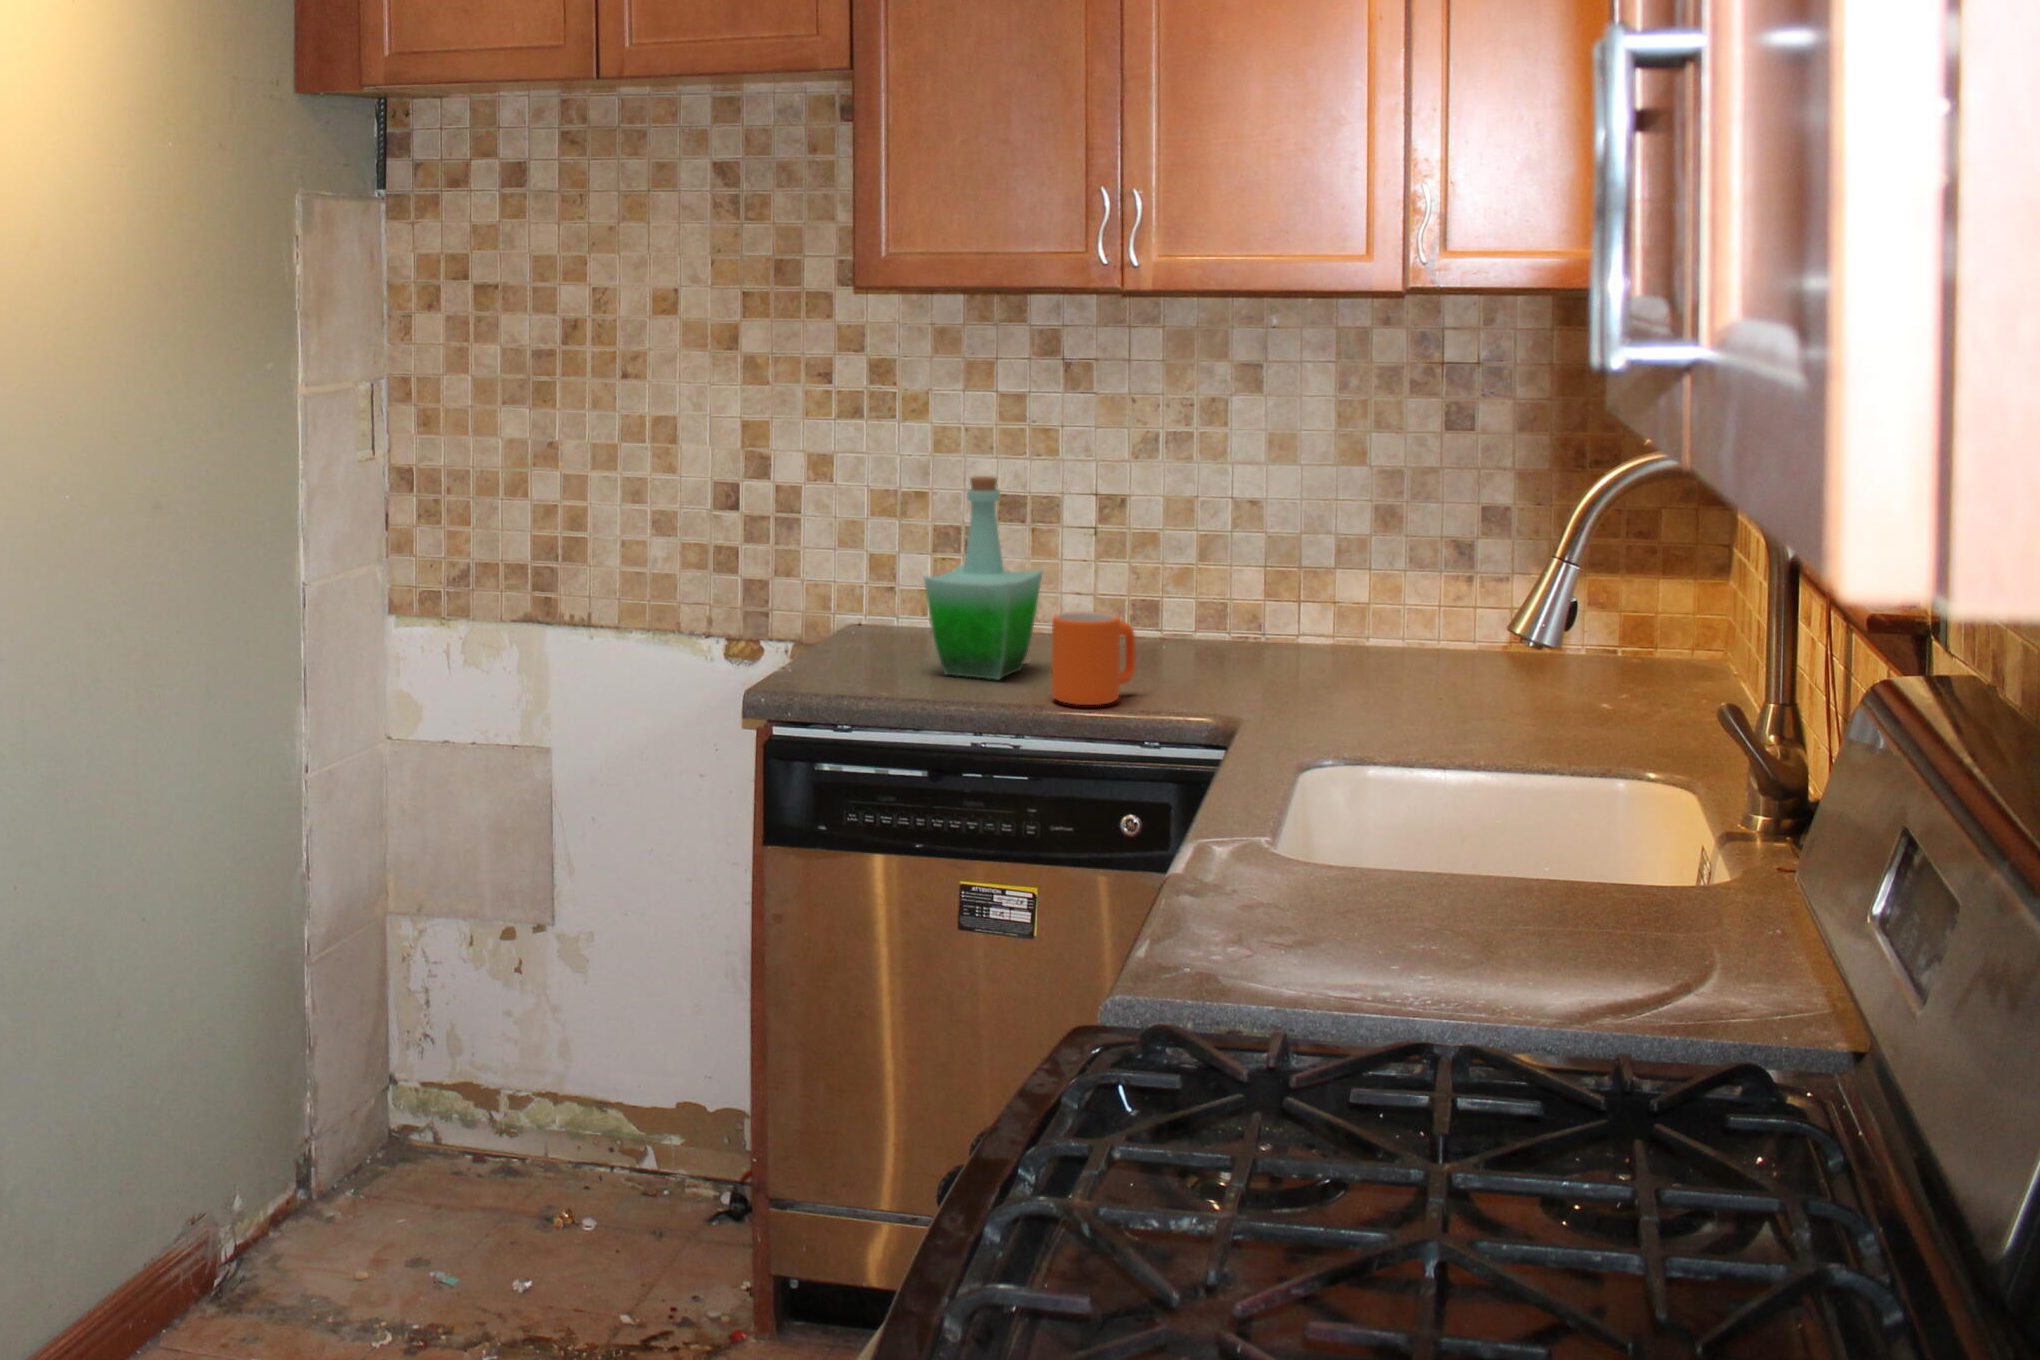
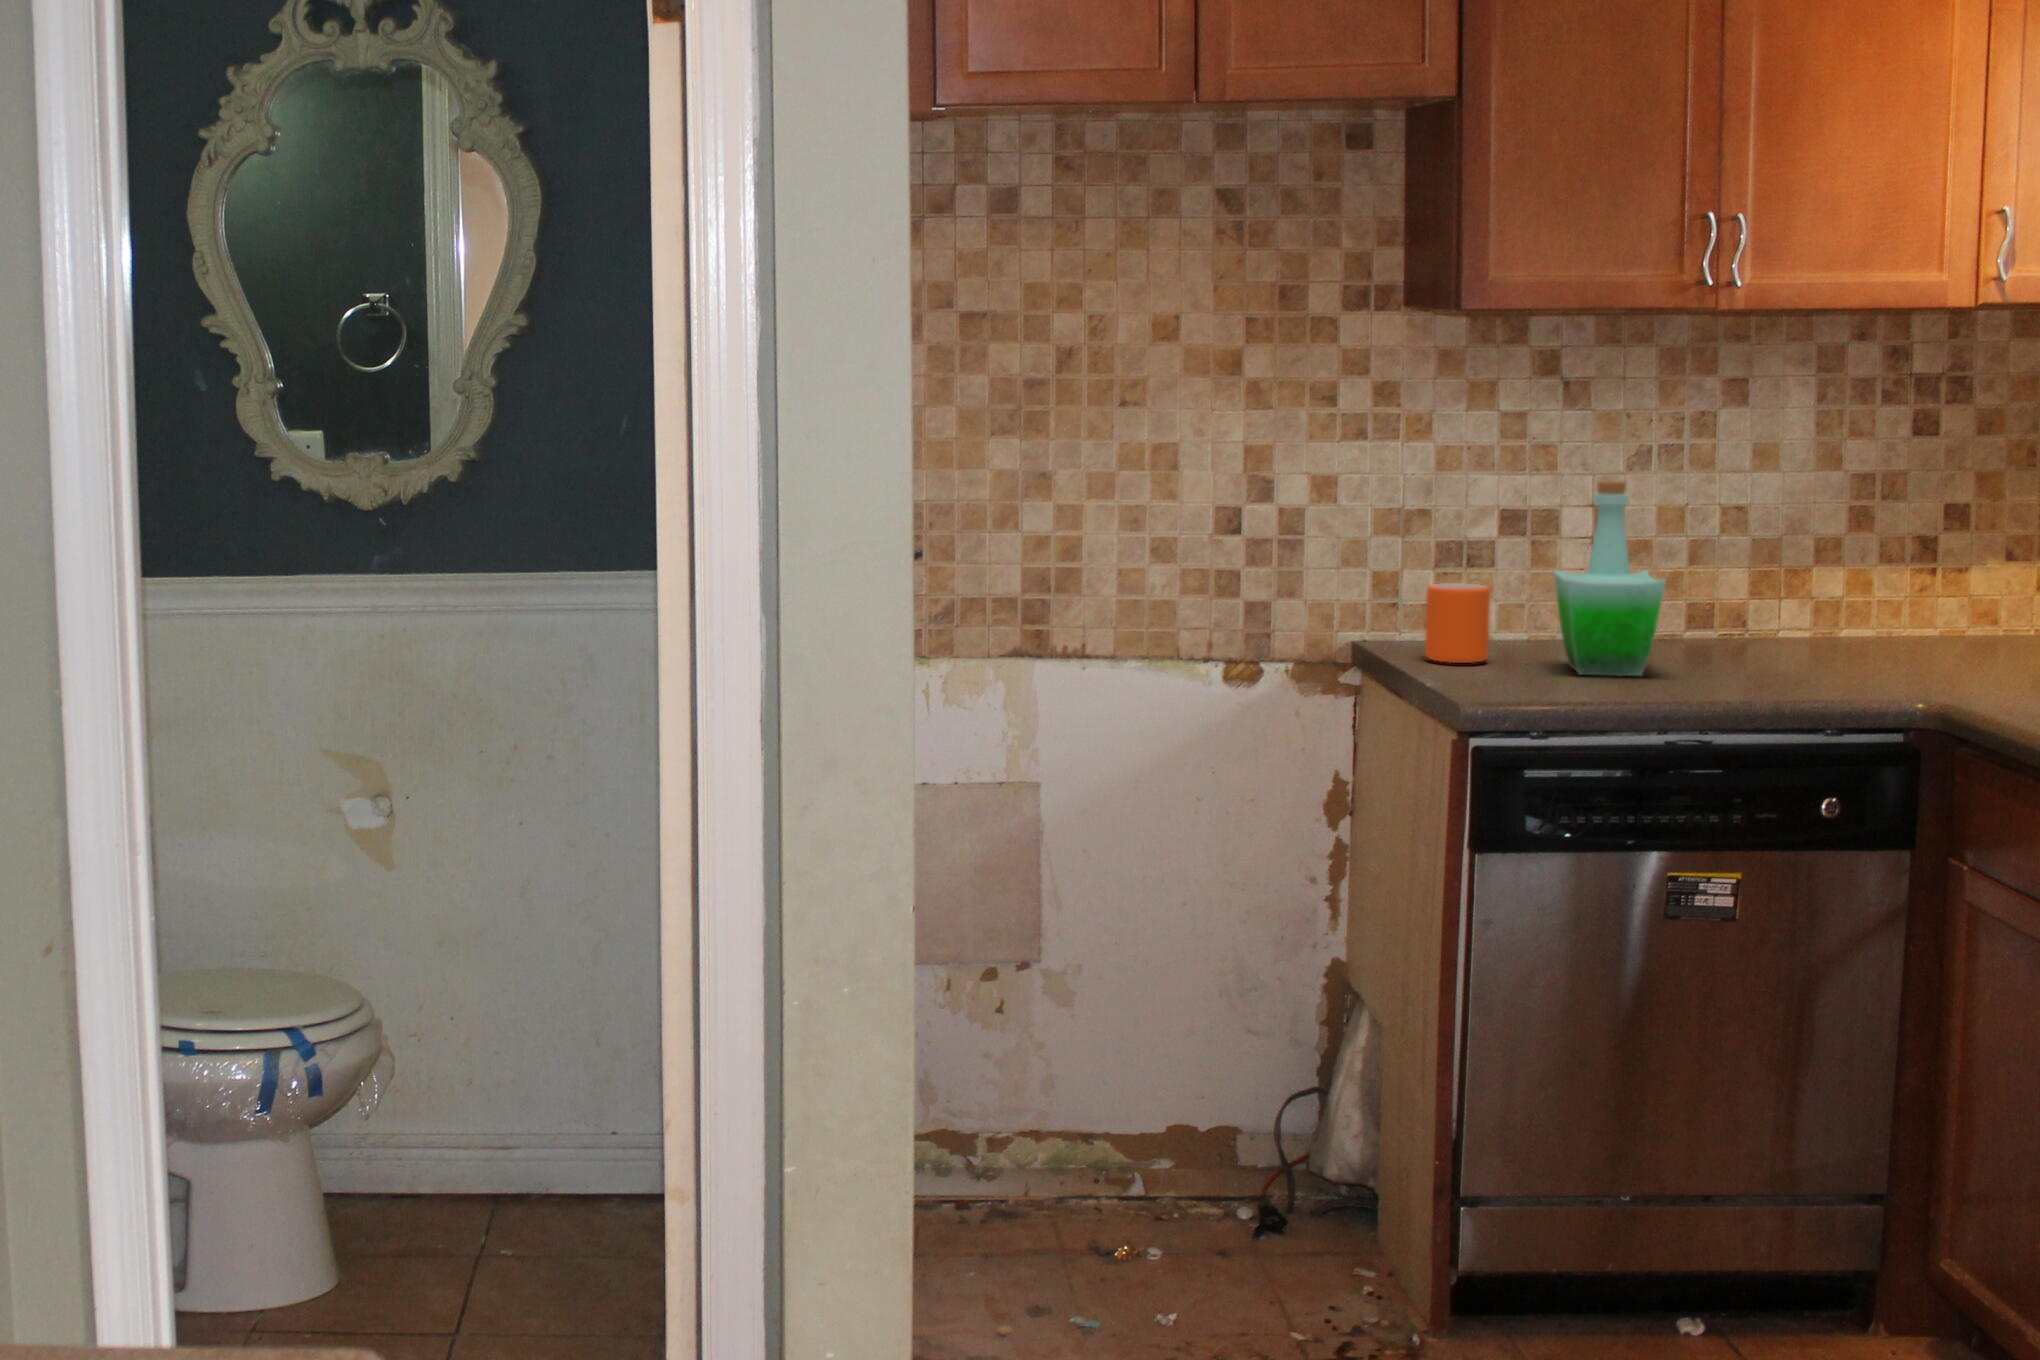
mug: present [1052,611,1135,705] -> present [1425,583,1490,663]

